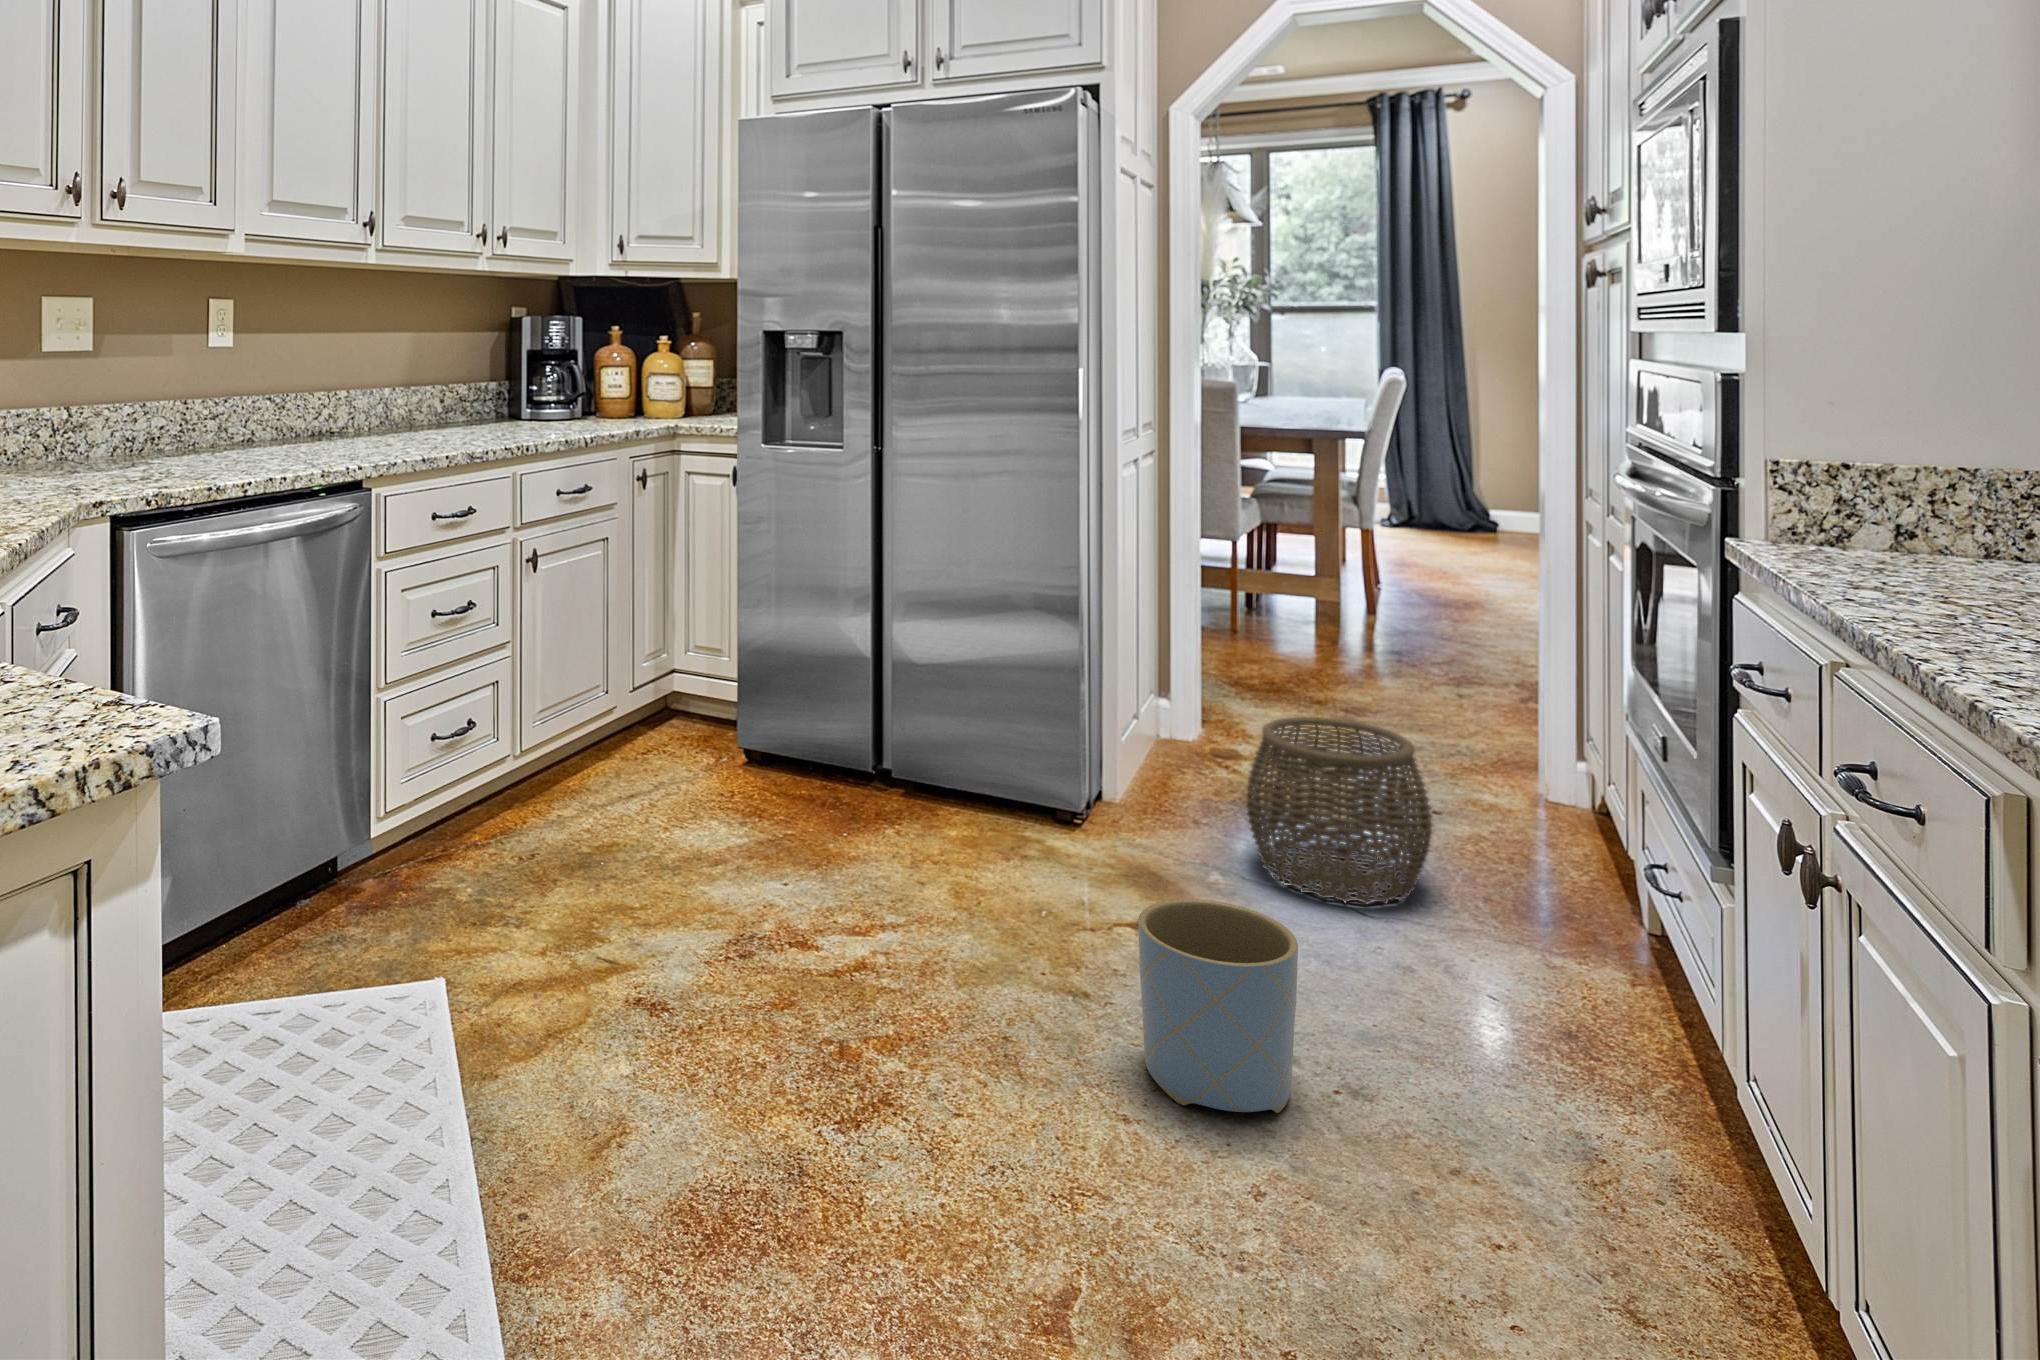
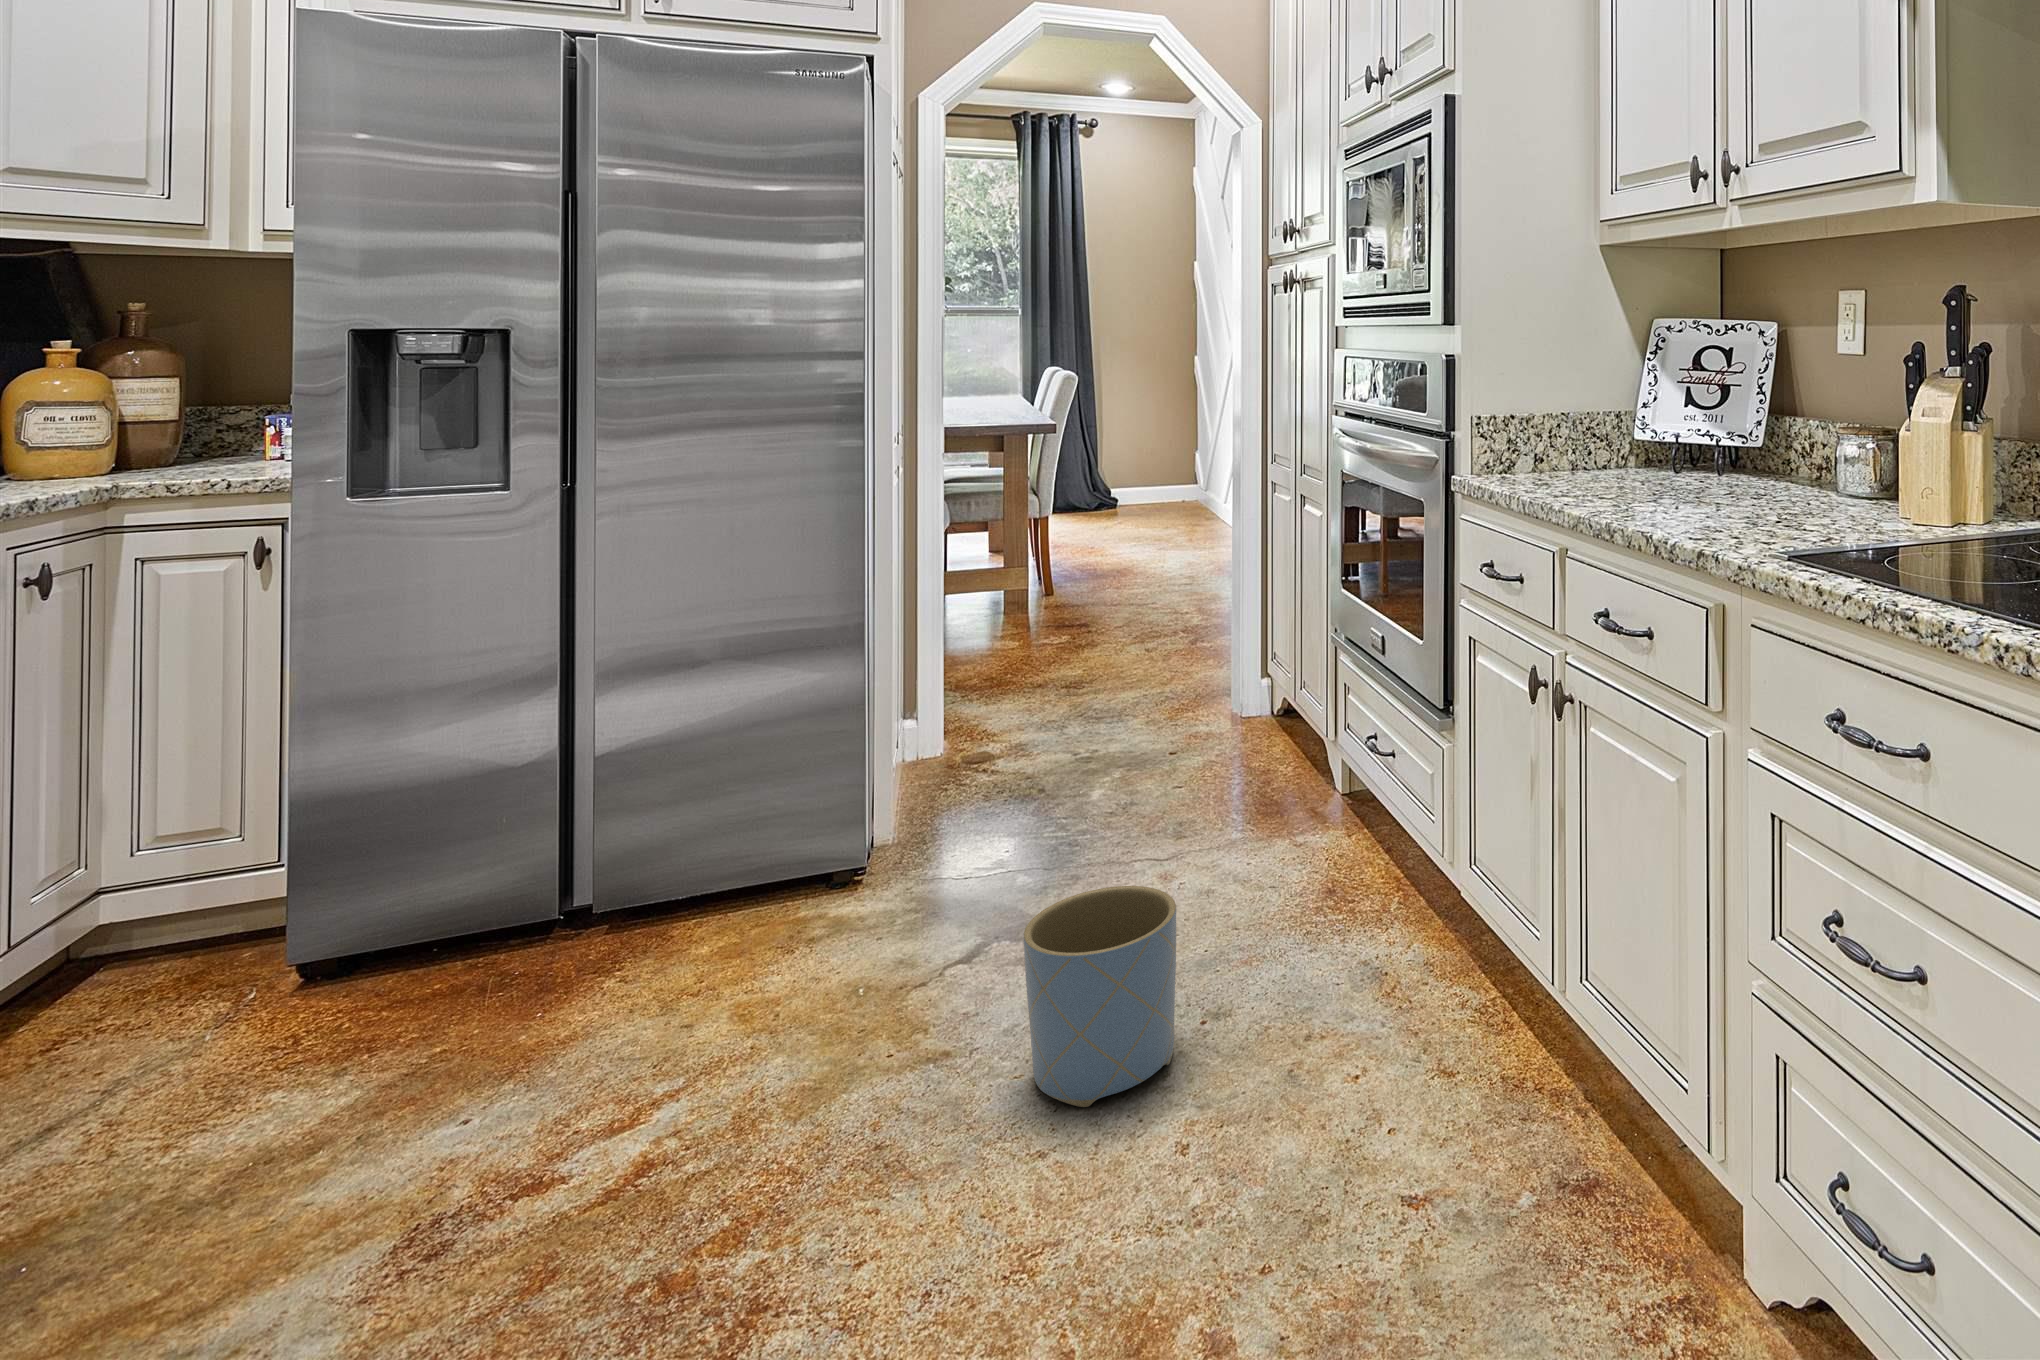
woven basket: present [1246,717,1432,905] -> none [1034,691,1195,861]

